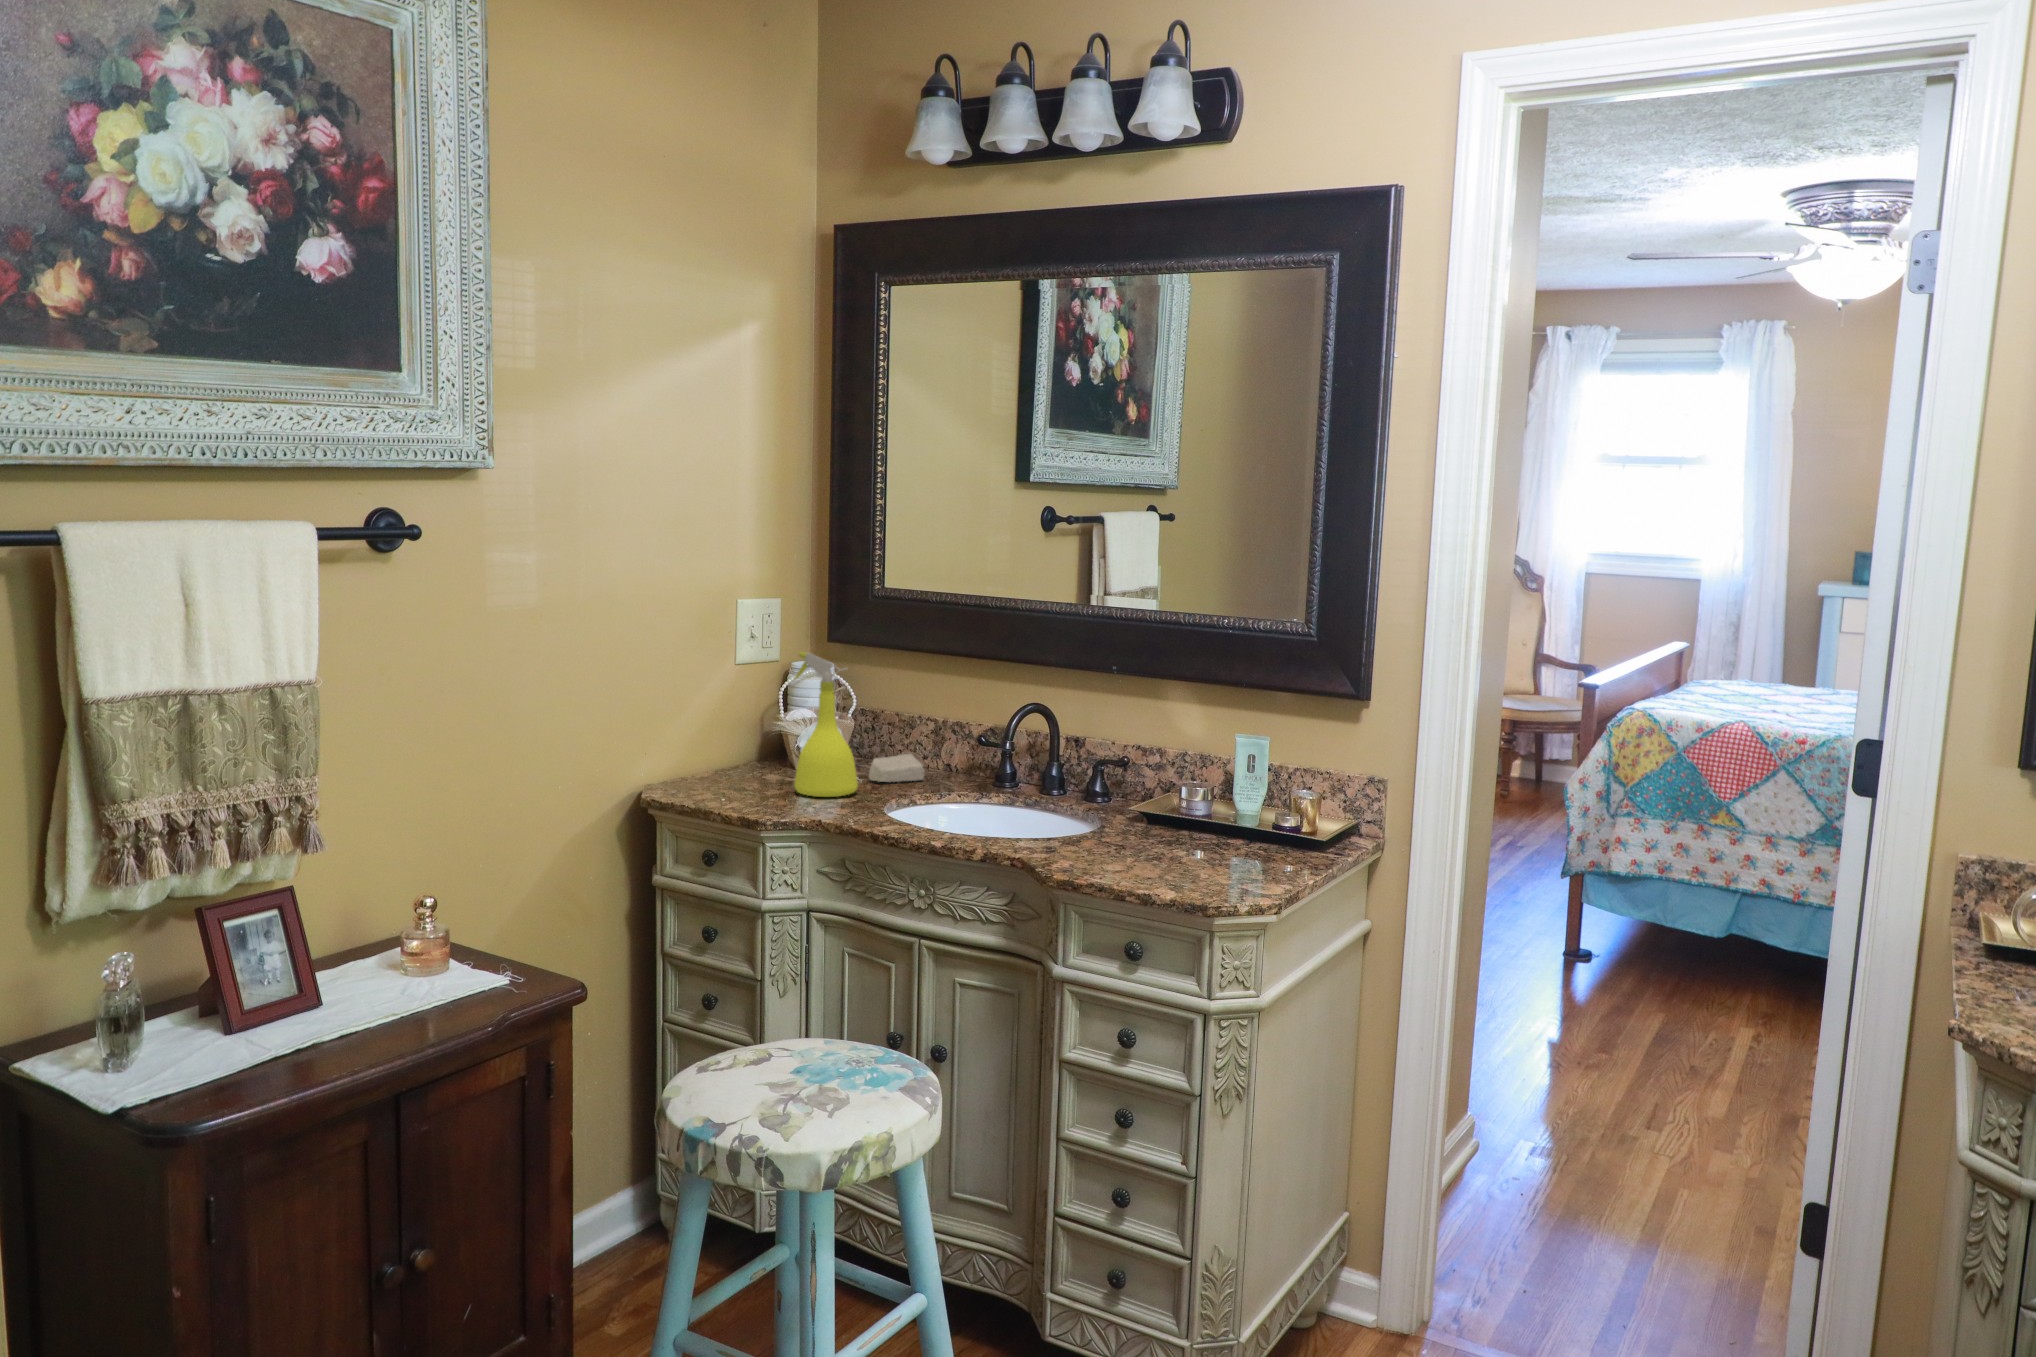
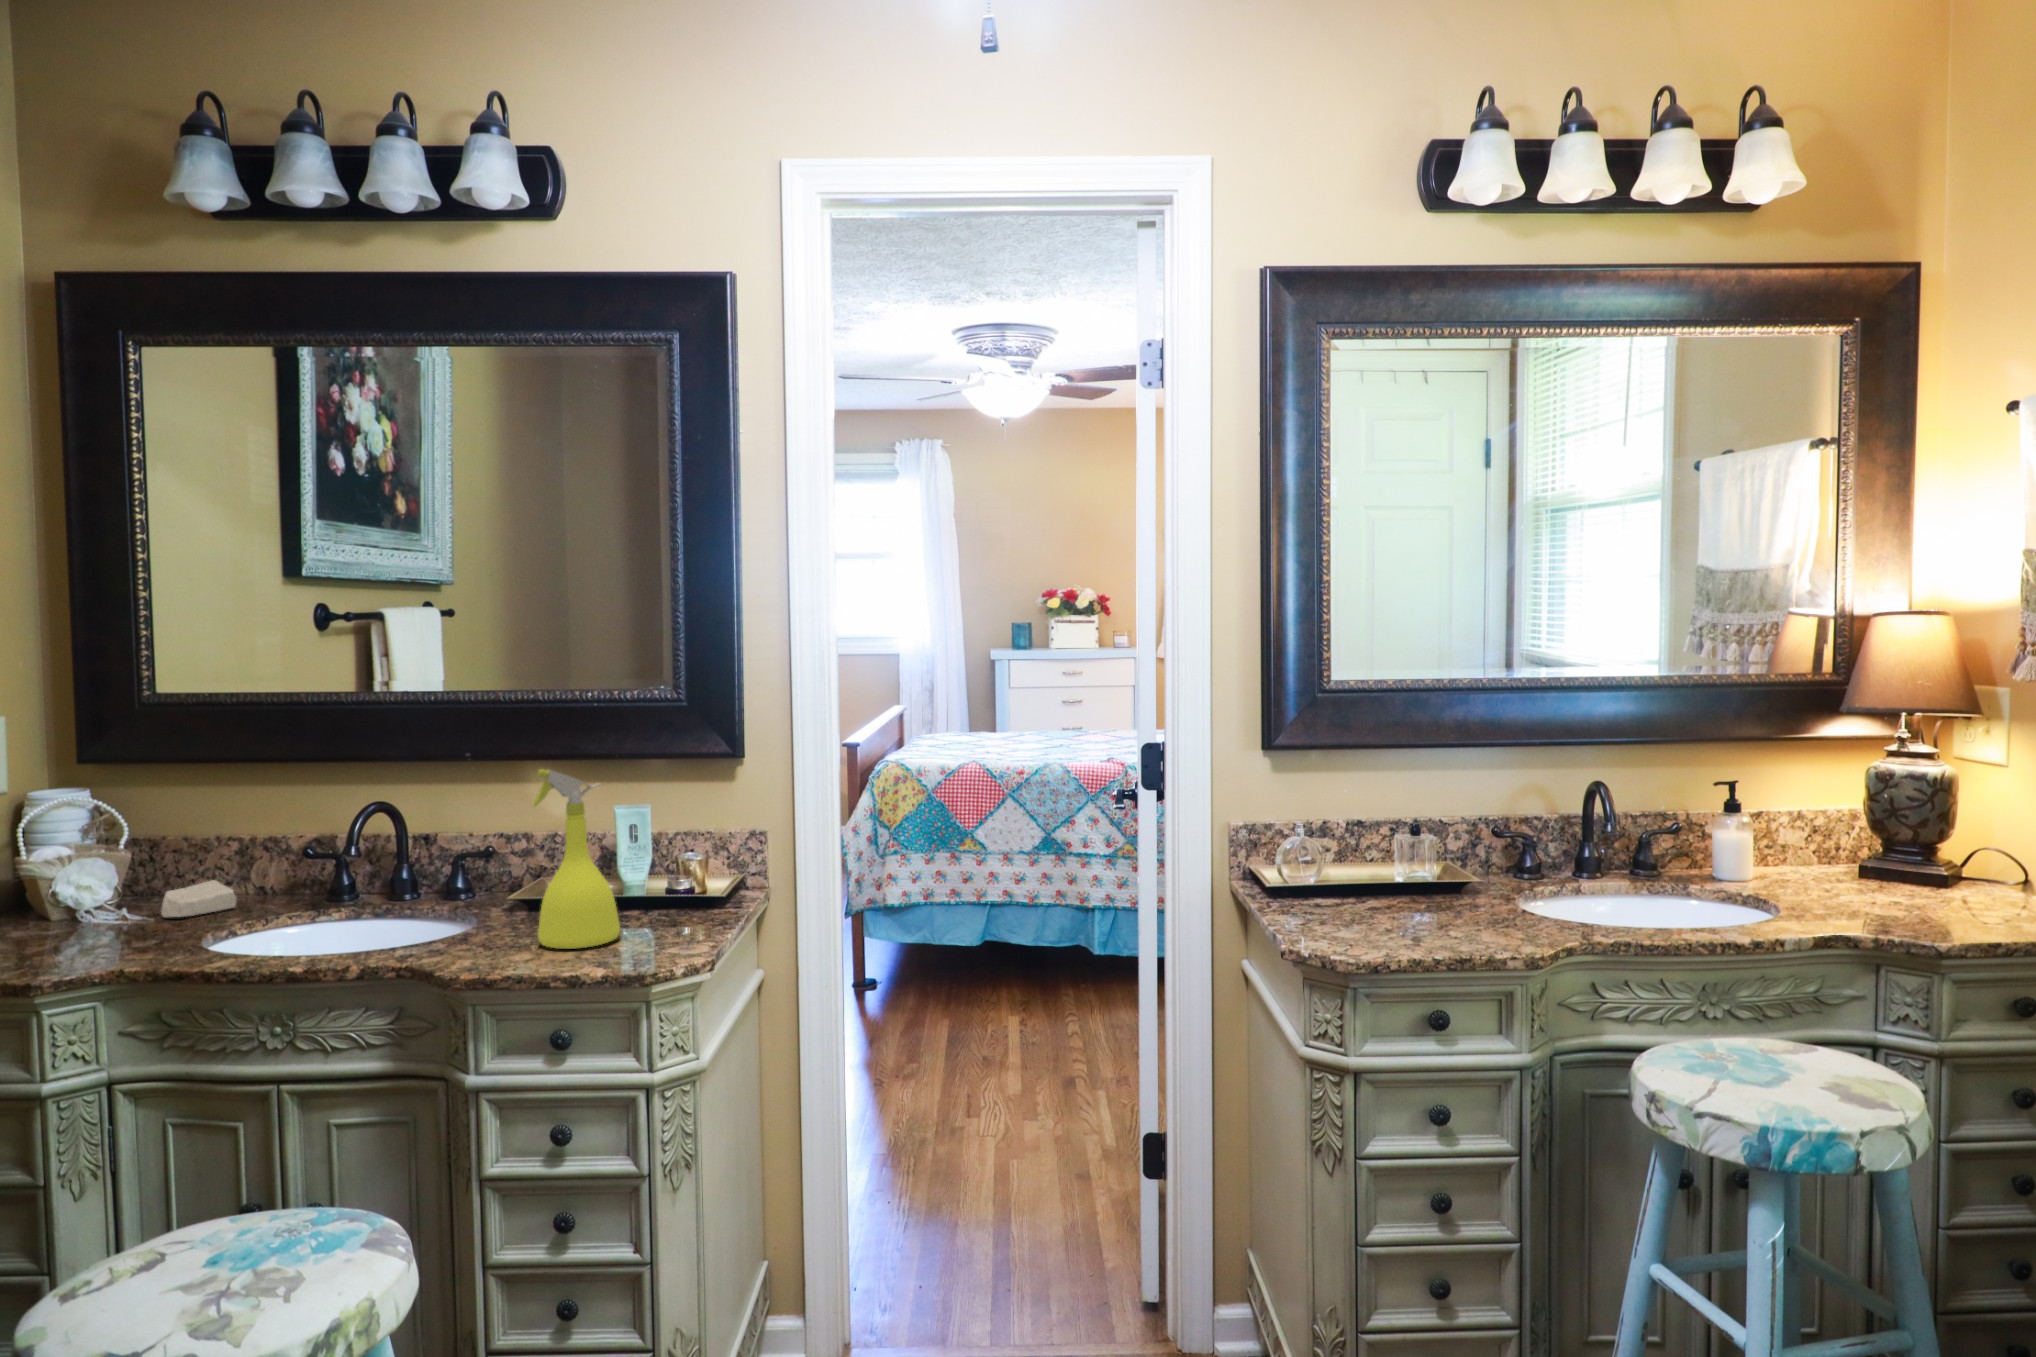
spray bottle: present [794,652,858,797] -> present [532,769,620,949]

